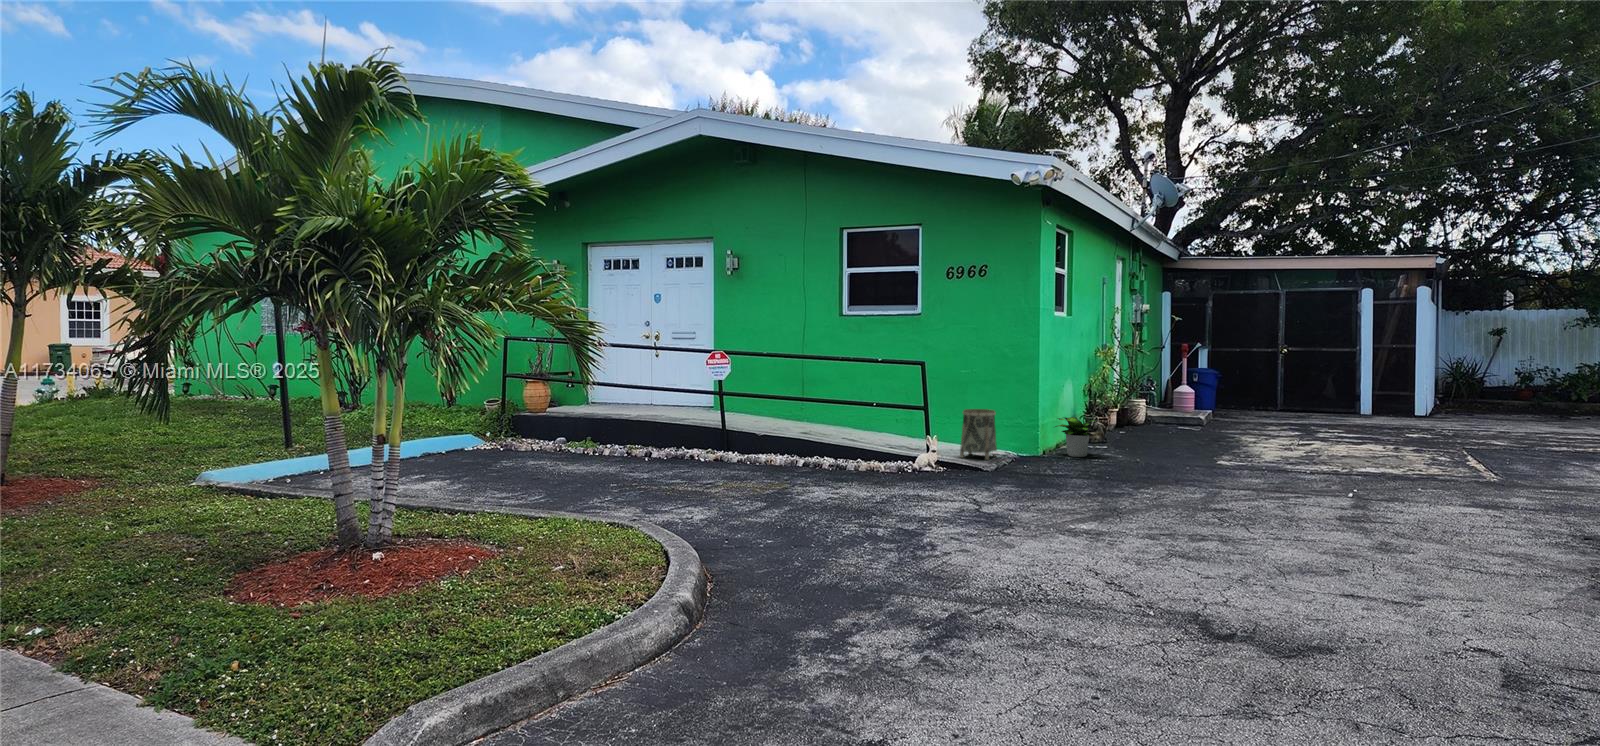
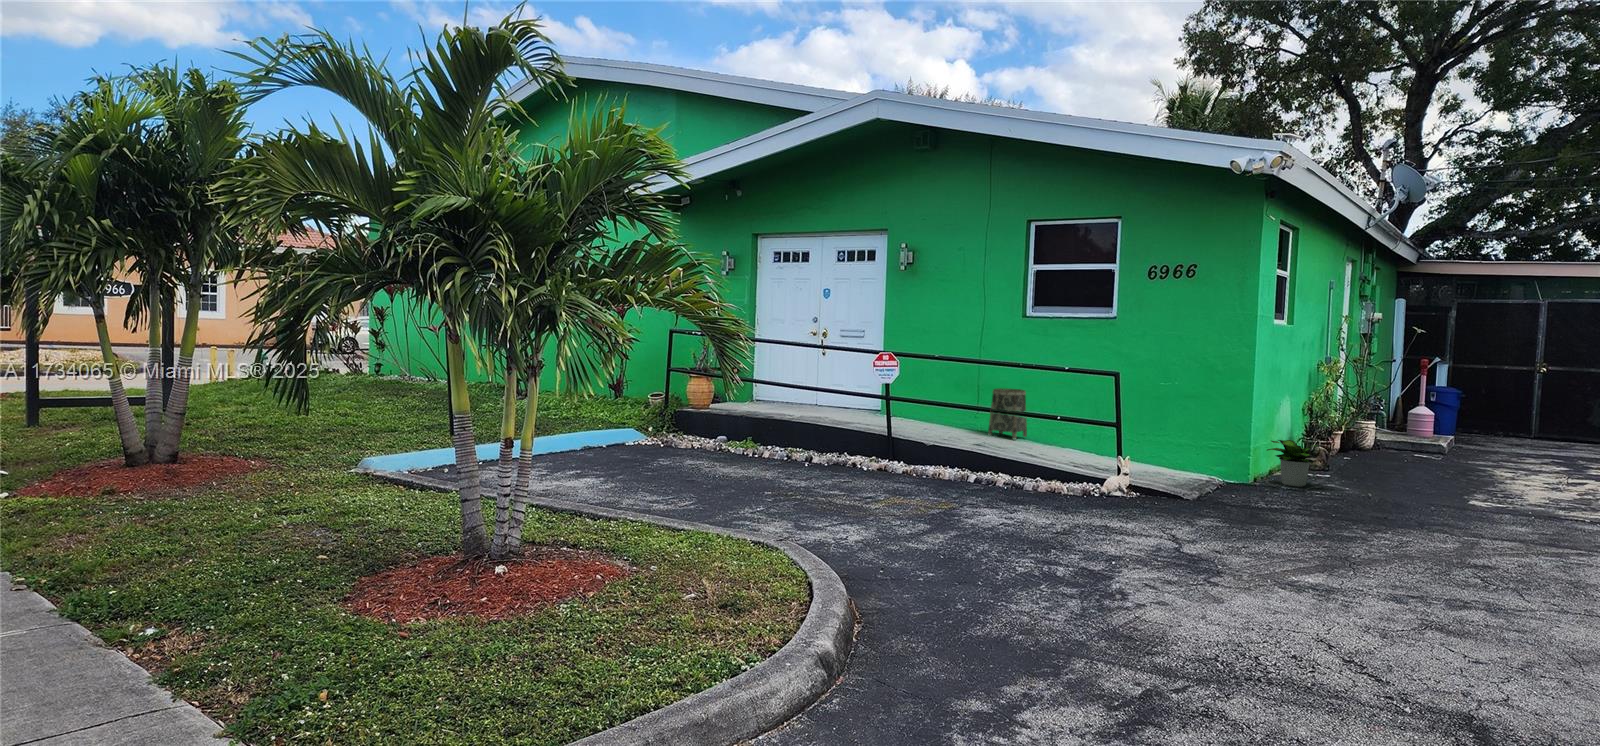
basket: present [960,409,997,460] -> present [988,388,1027,439]

